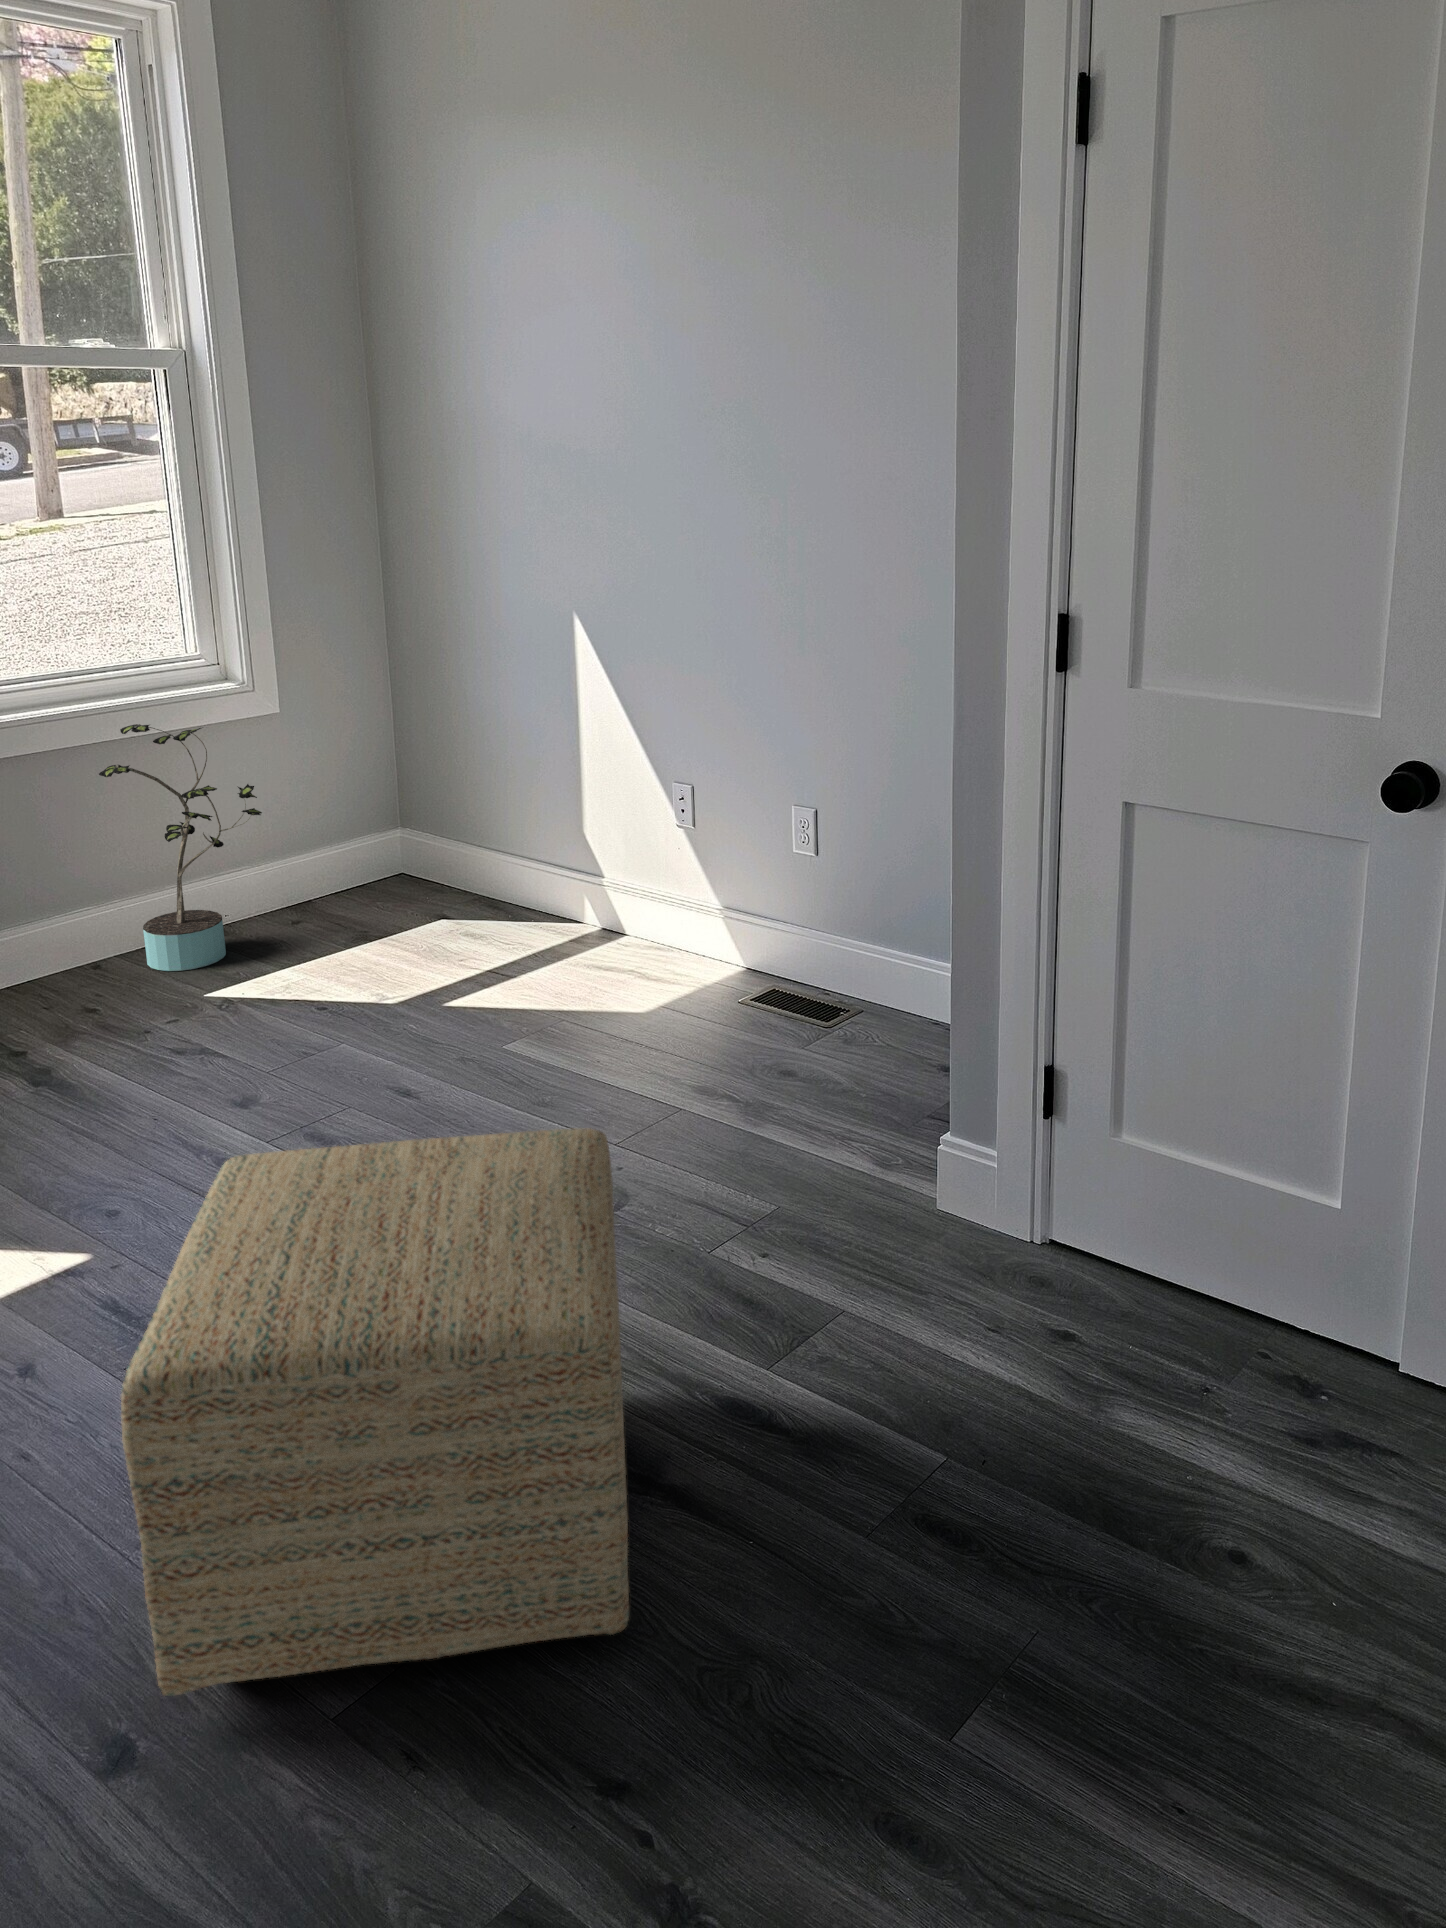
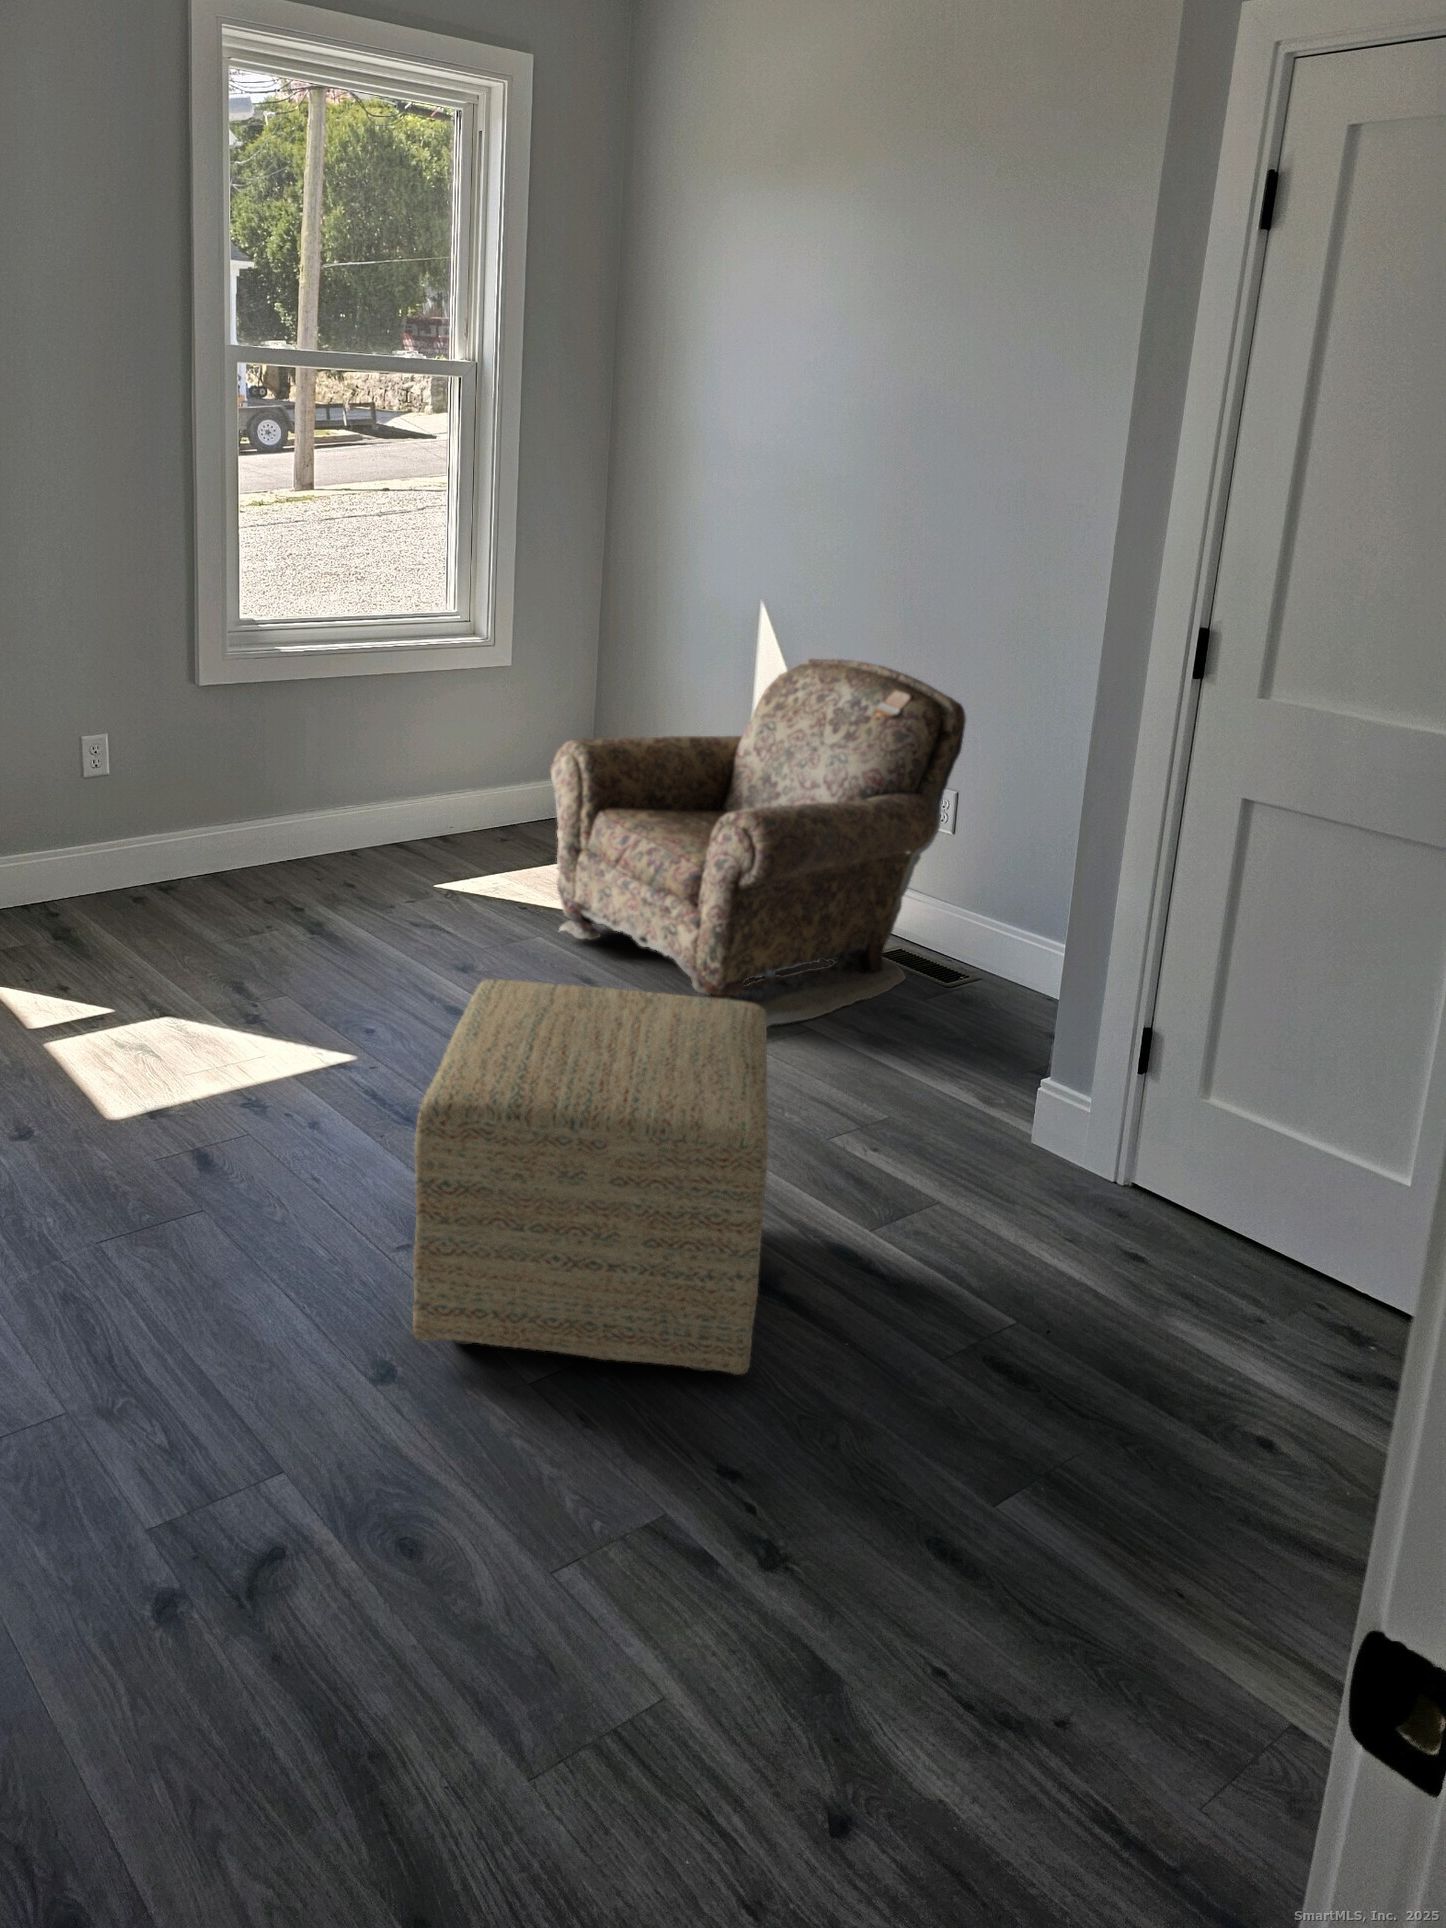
armchair: none [332,672,815,1140] -> present [551,659,966,1027]
potted plant: present [99,724,262,971] -> none [375,663,491,865]

